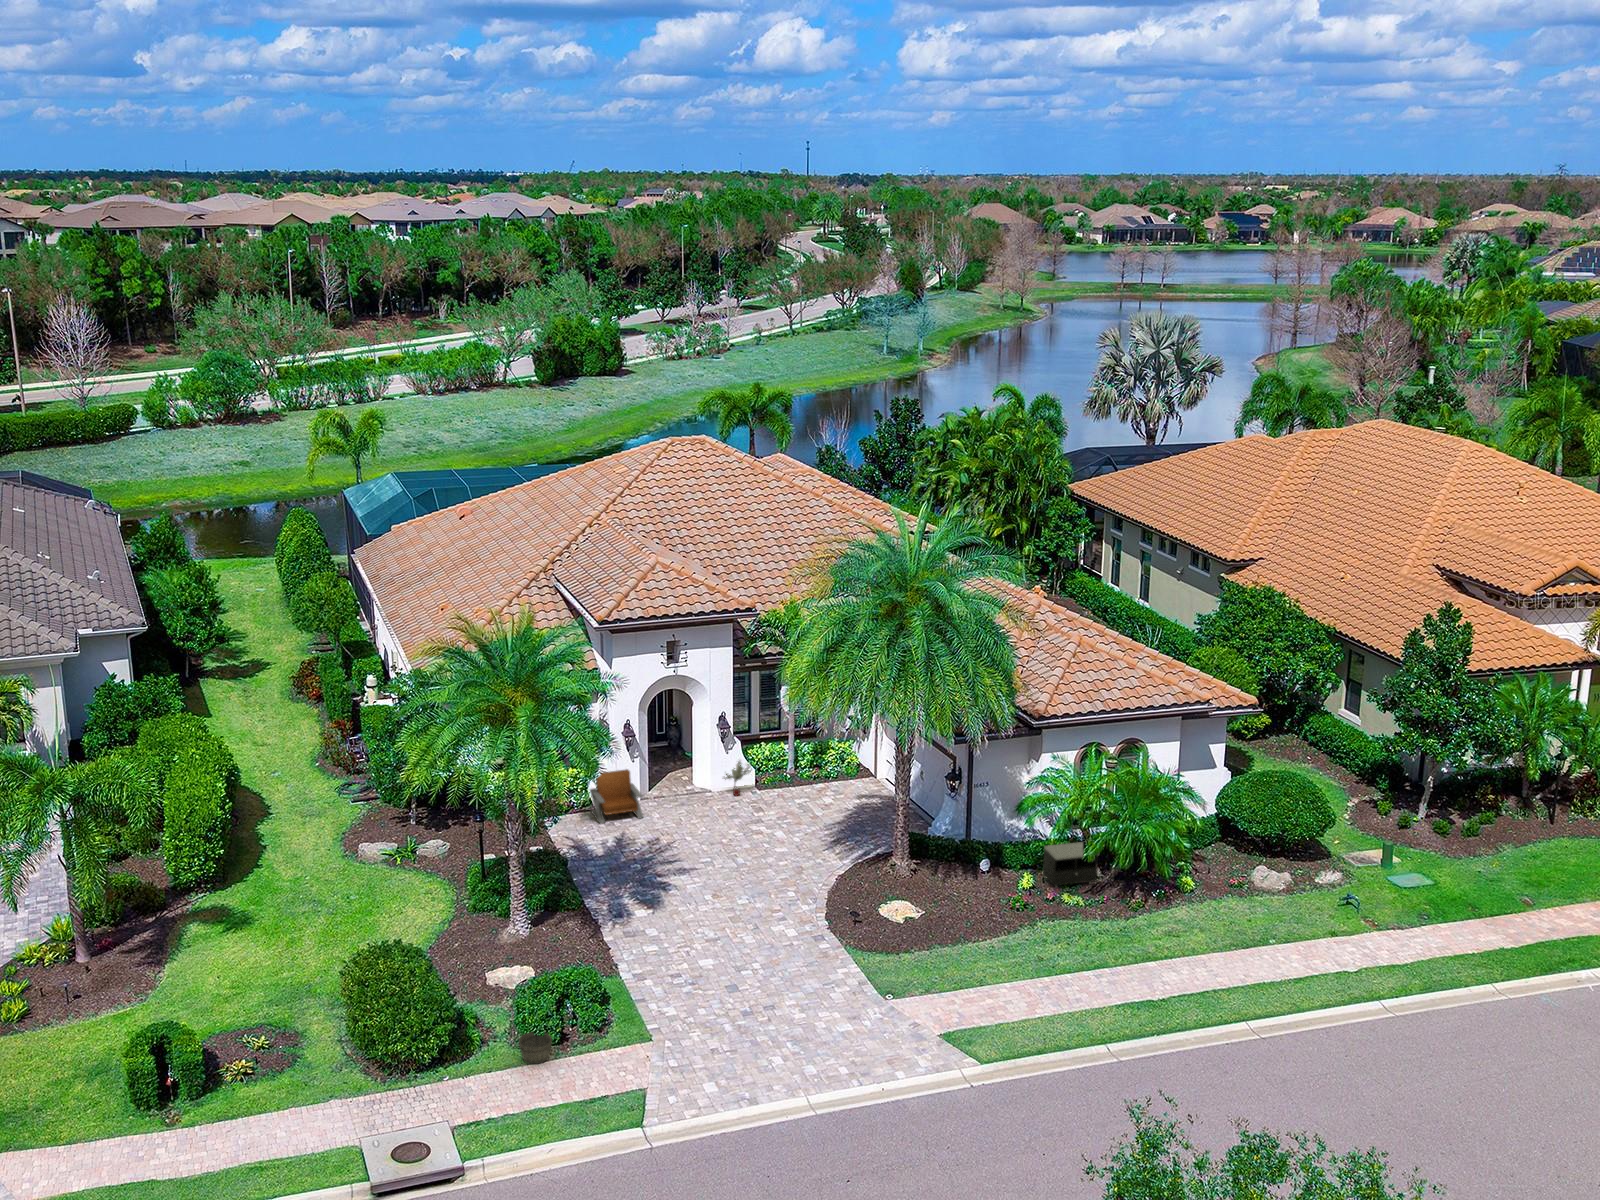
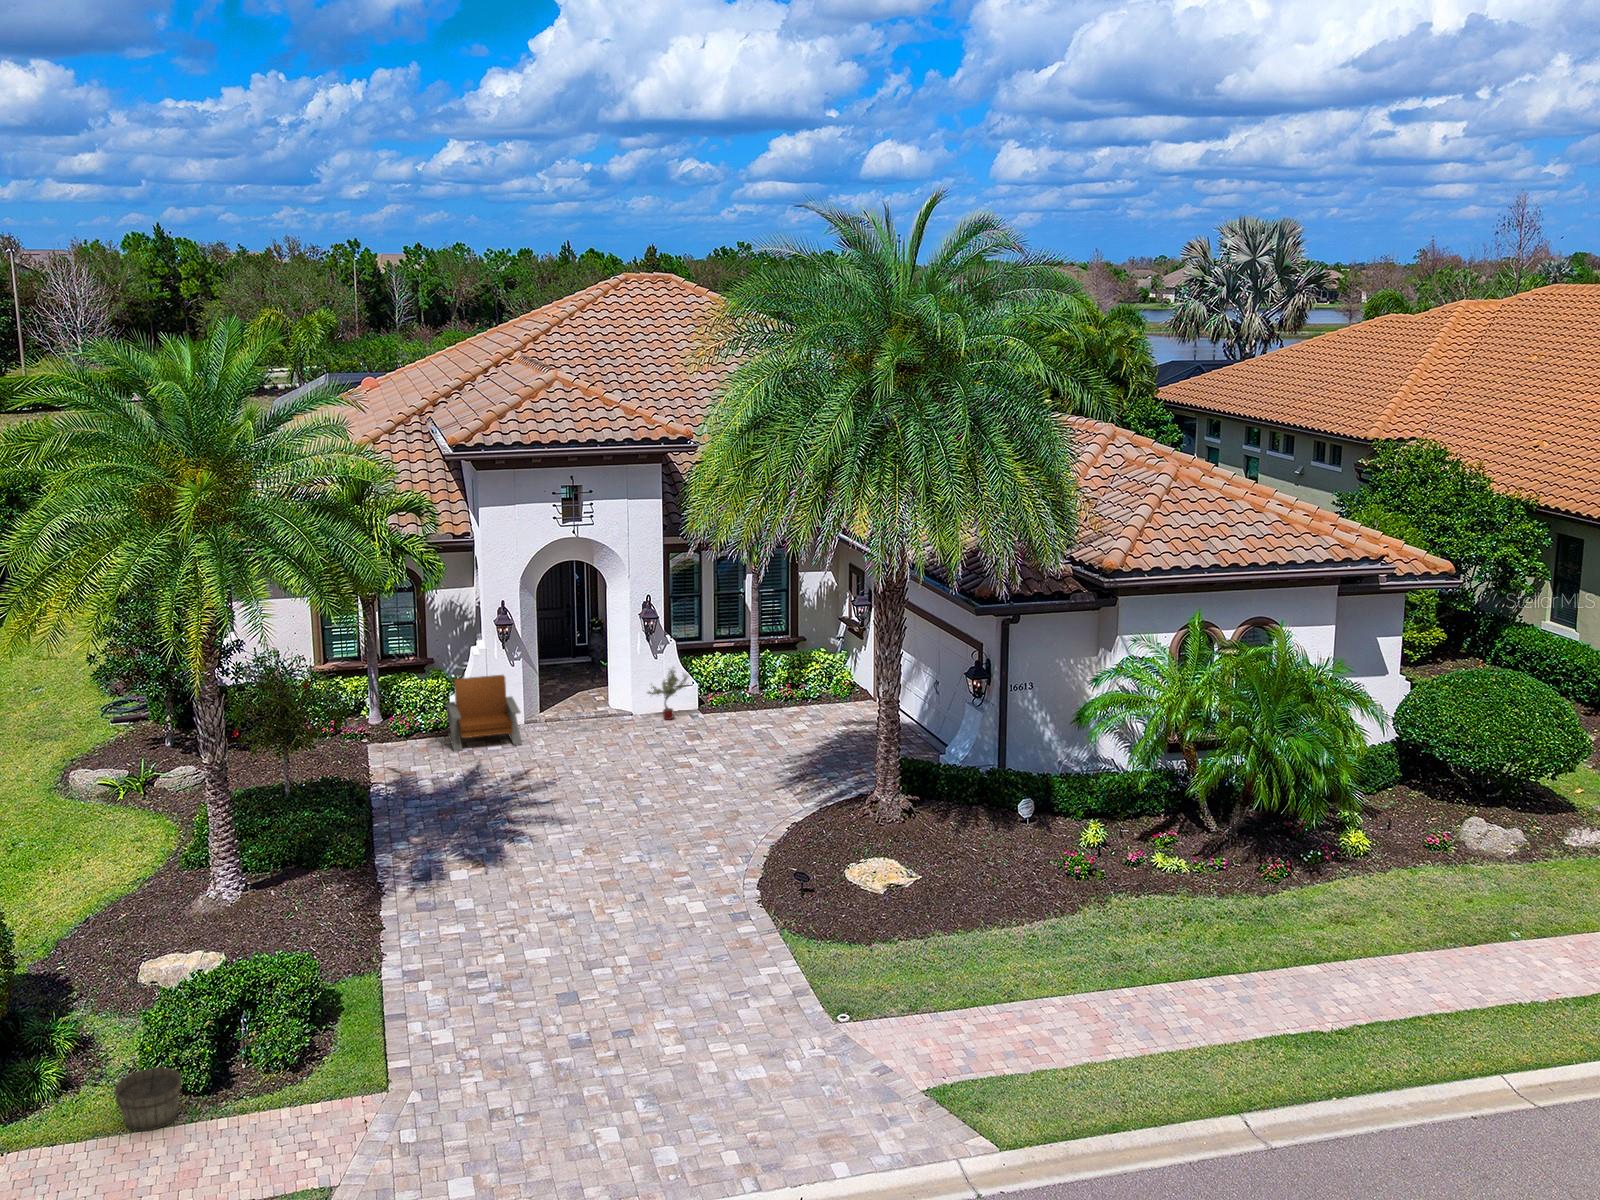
storage bench: present [1043,842,1099,887] -> none [1119,775,1211,846]

